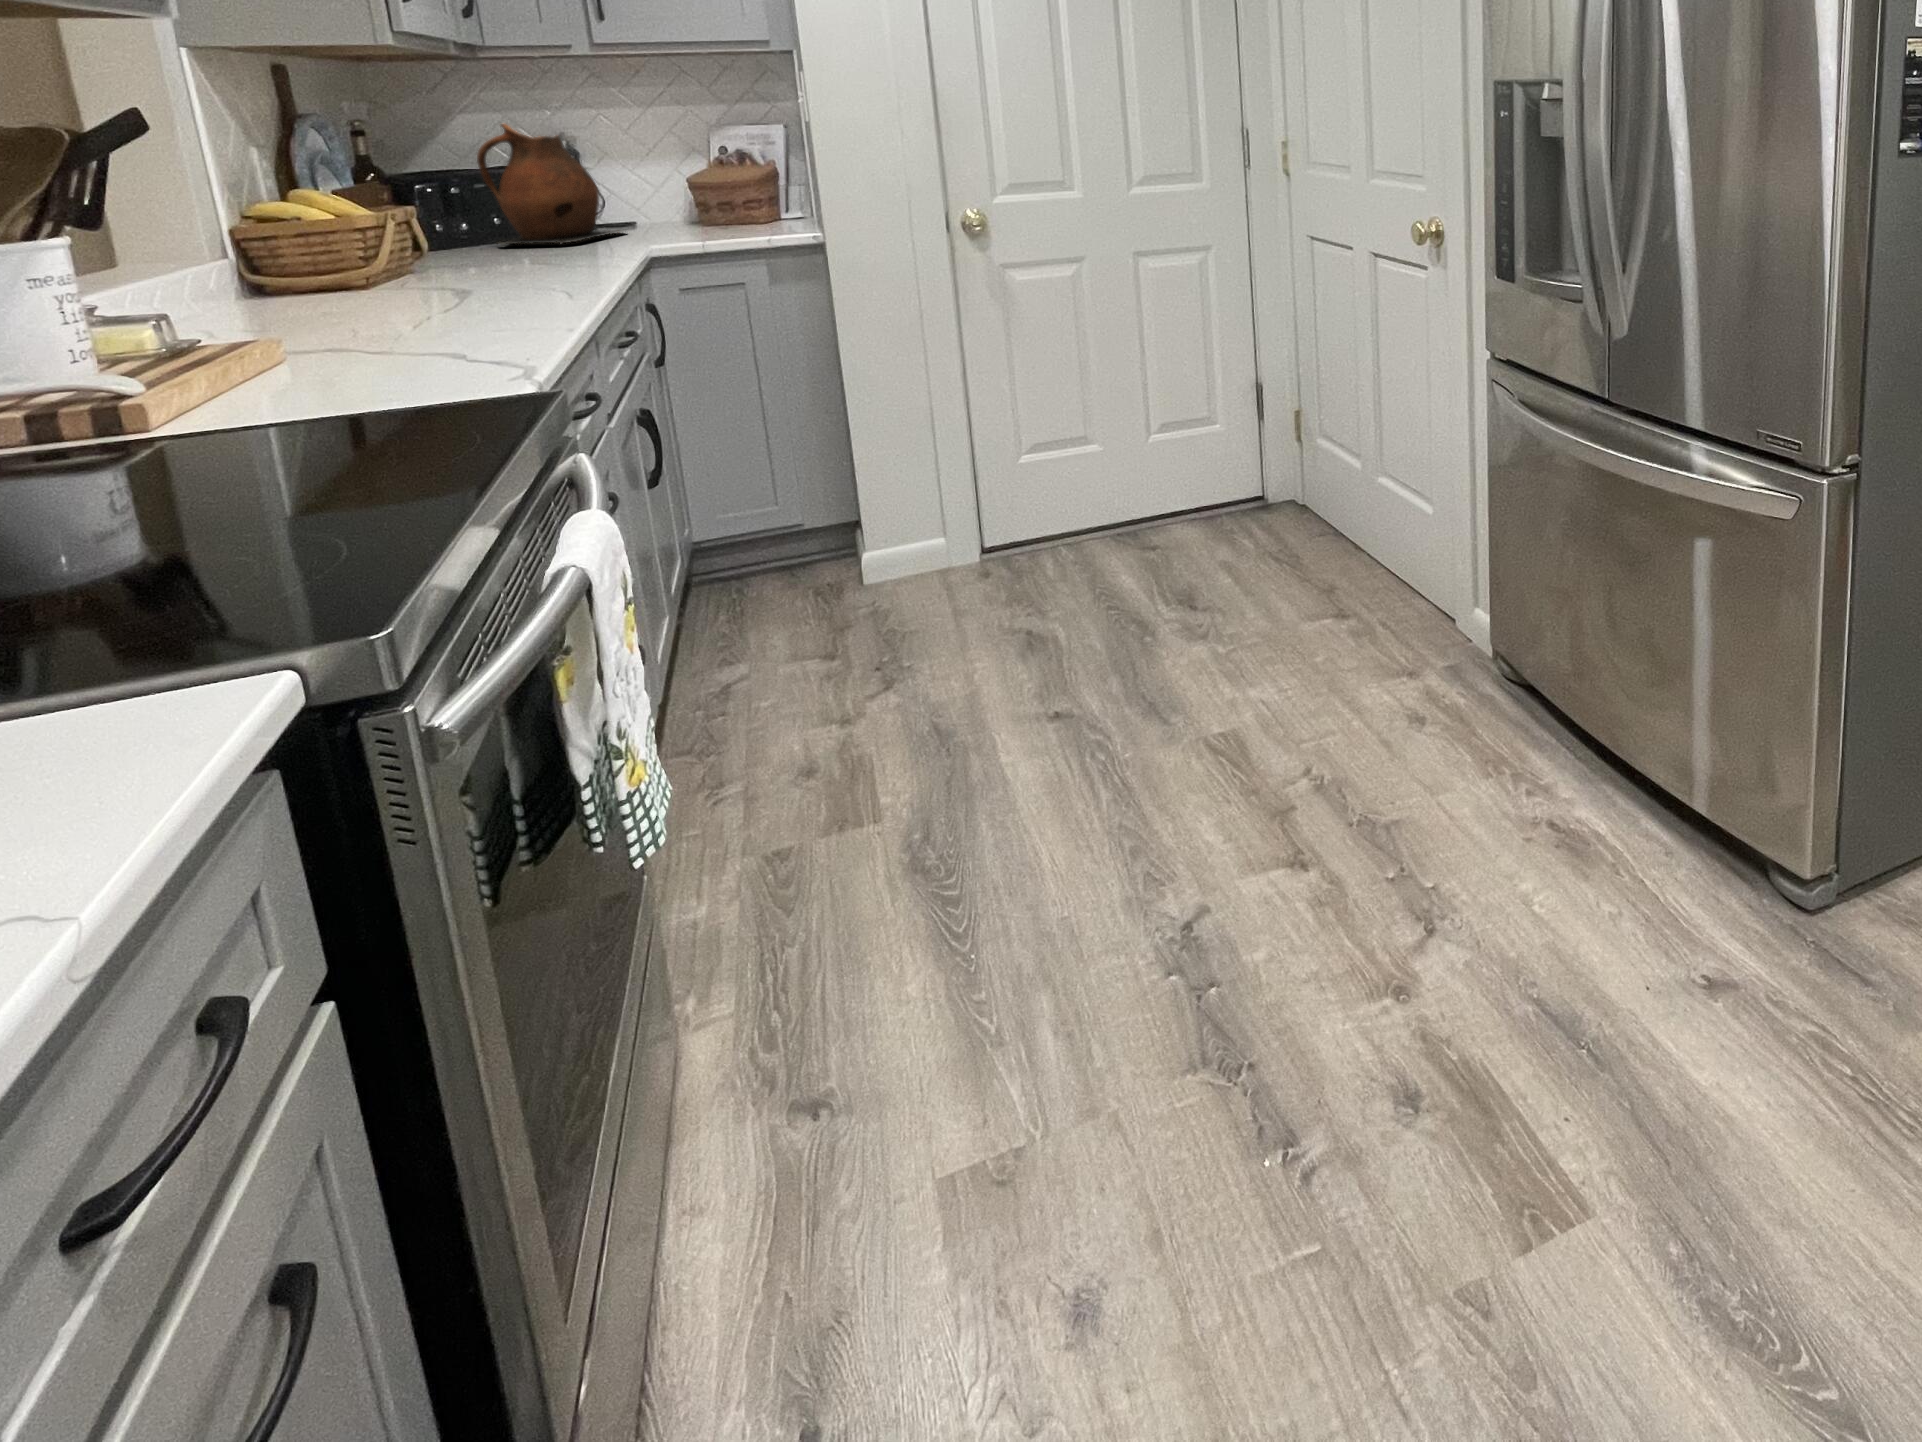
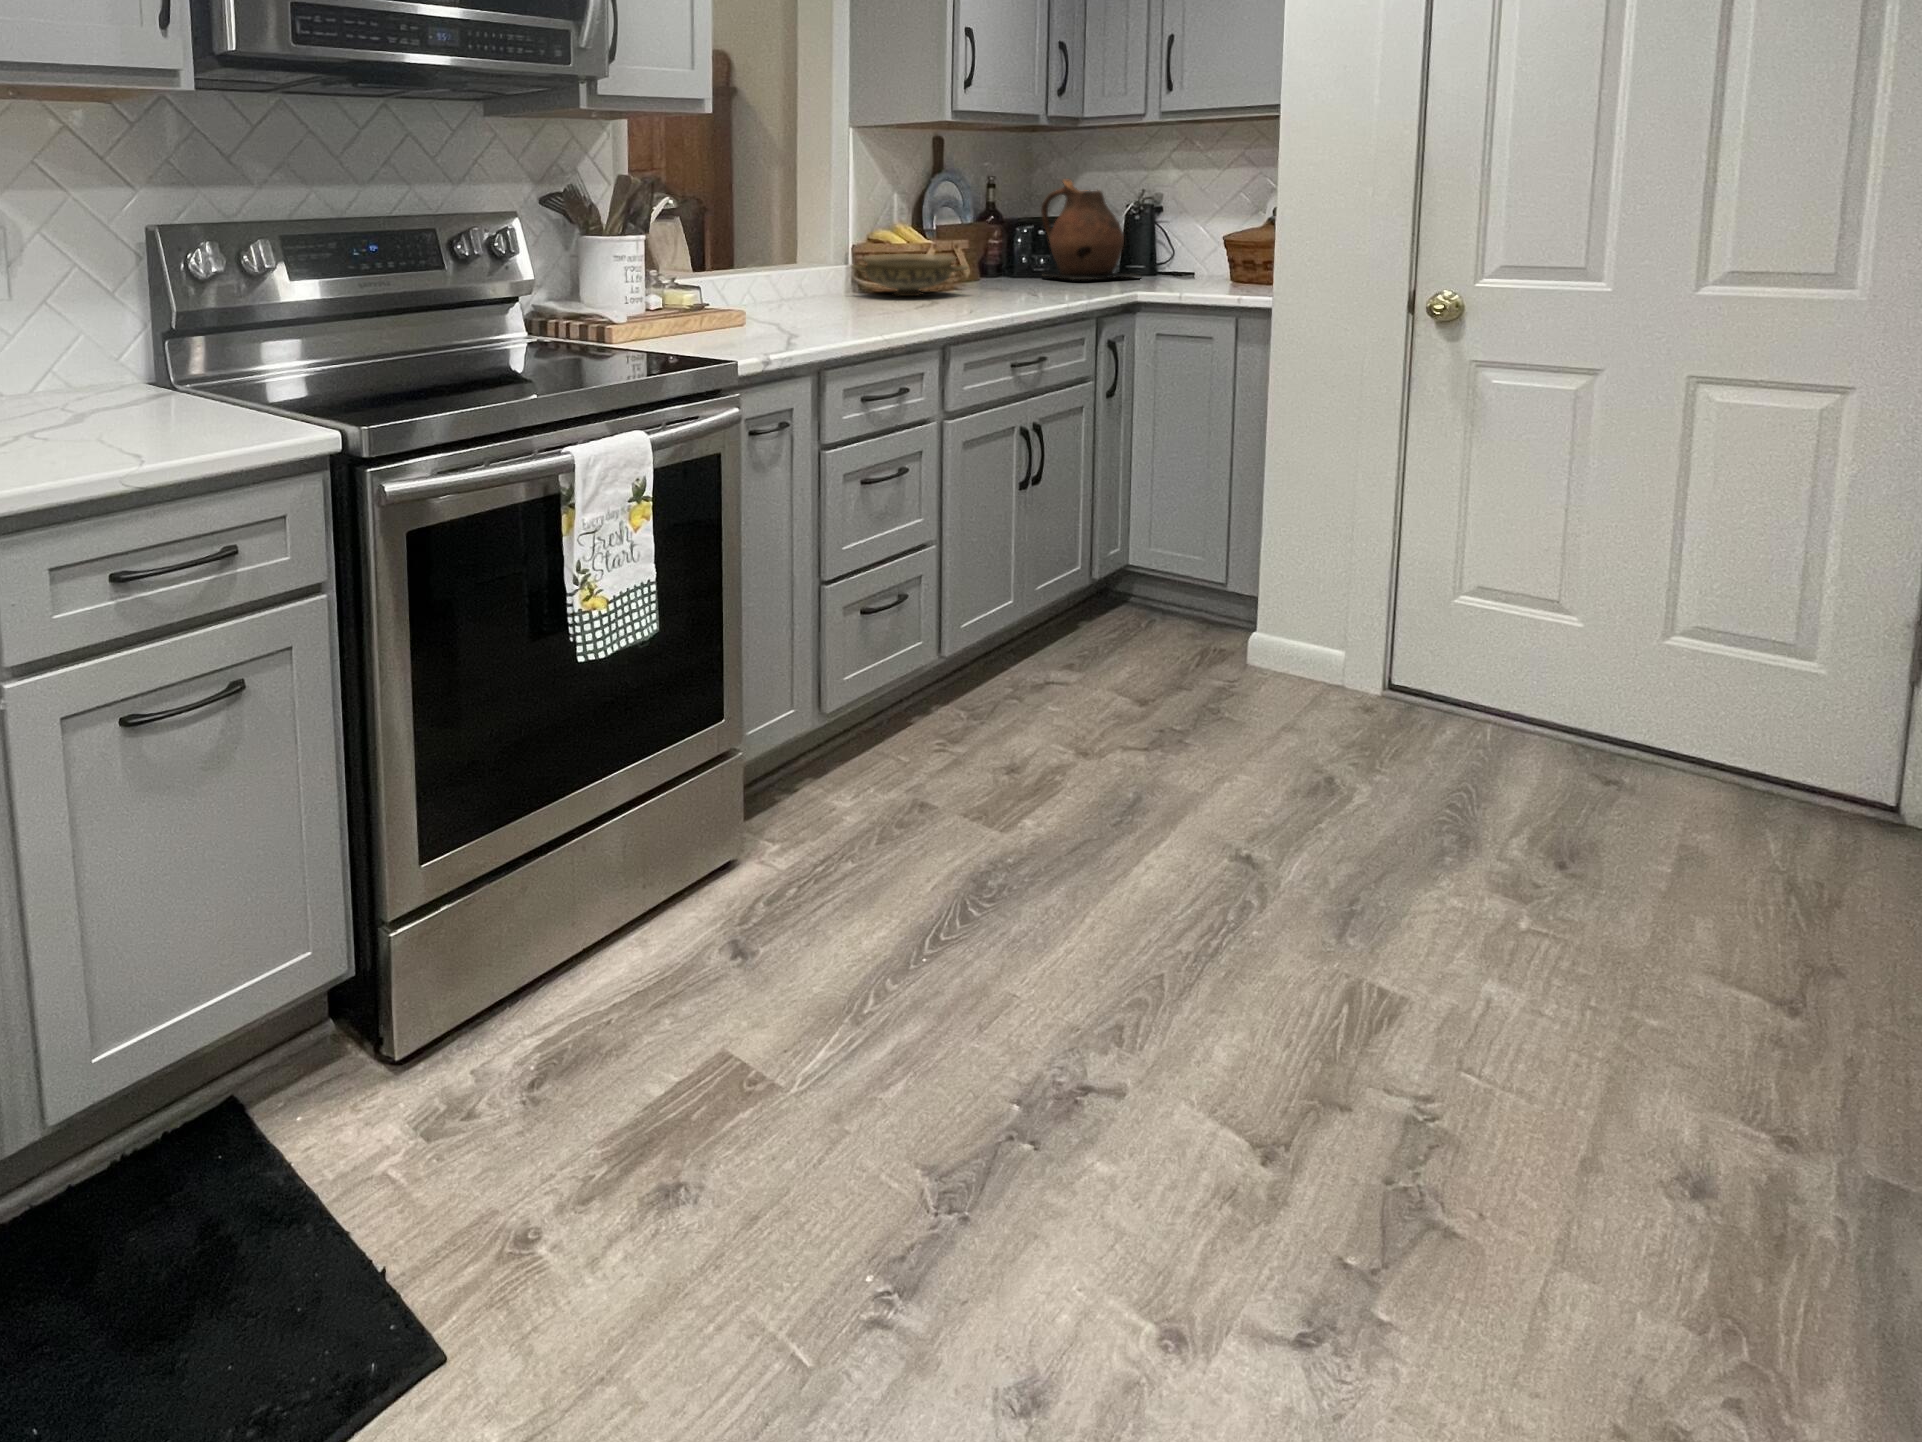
ceramic bowl: none [279,231,481,294] -> present [851,254,968,296]

